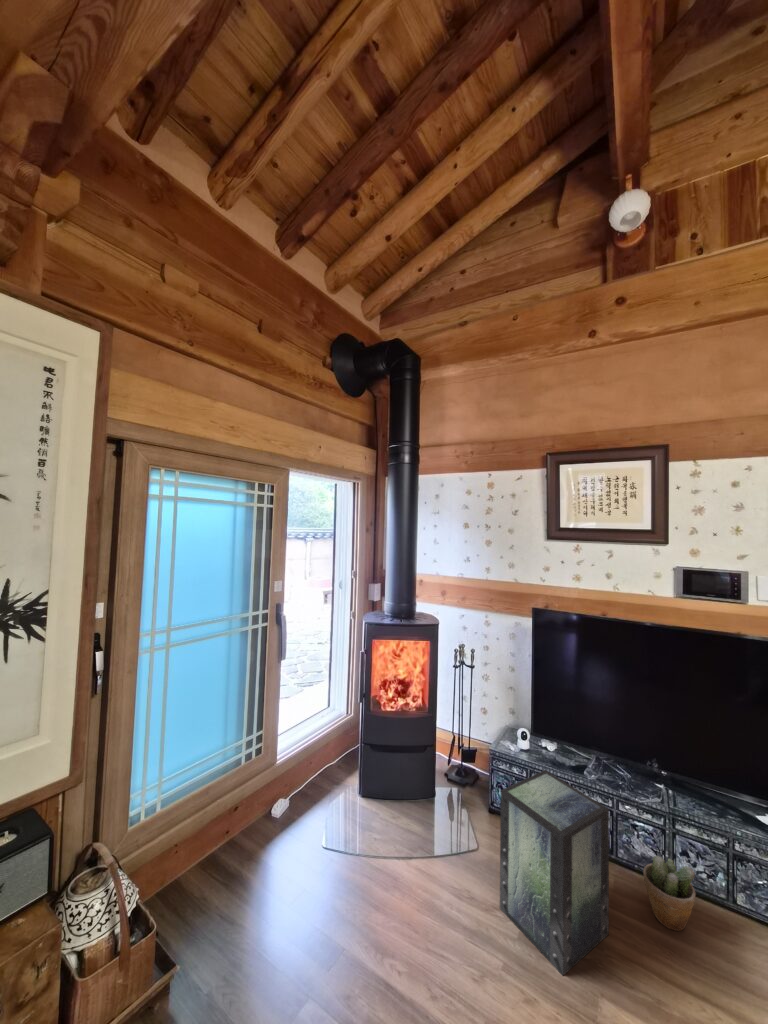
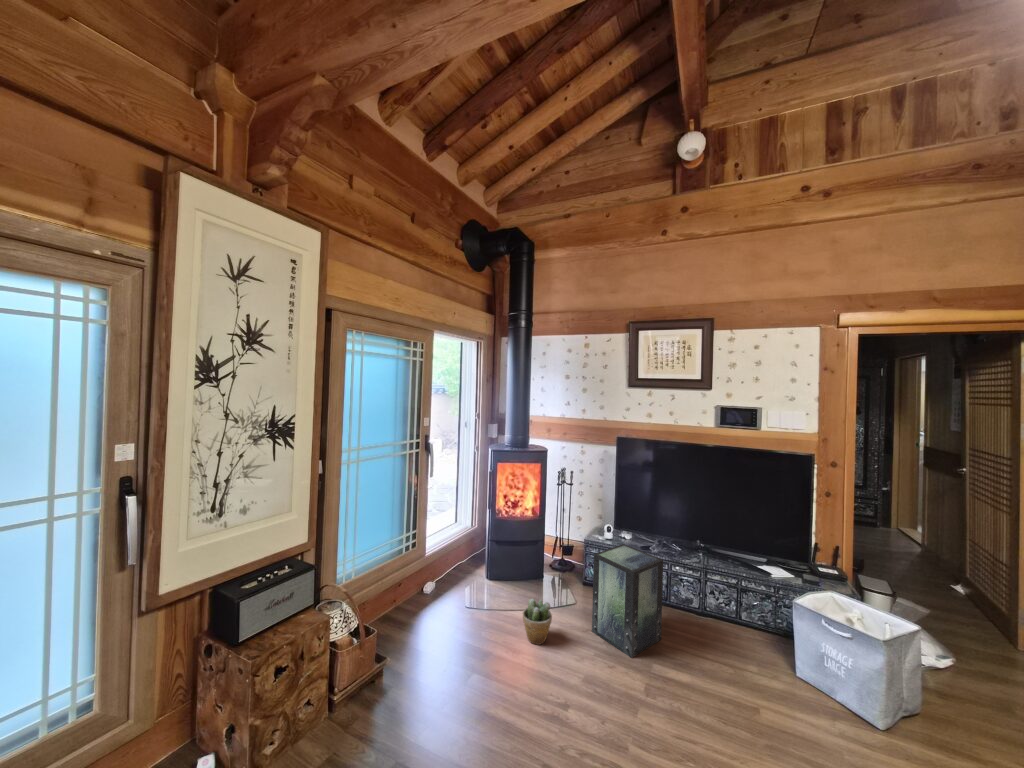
potted plant: present [643,856,696,931] -> present [523,599,552,645]

